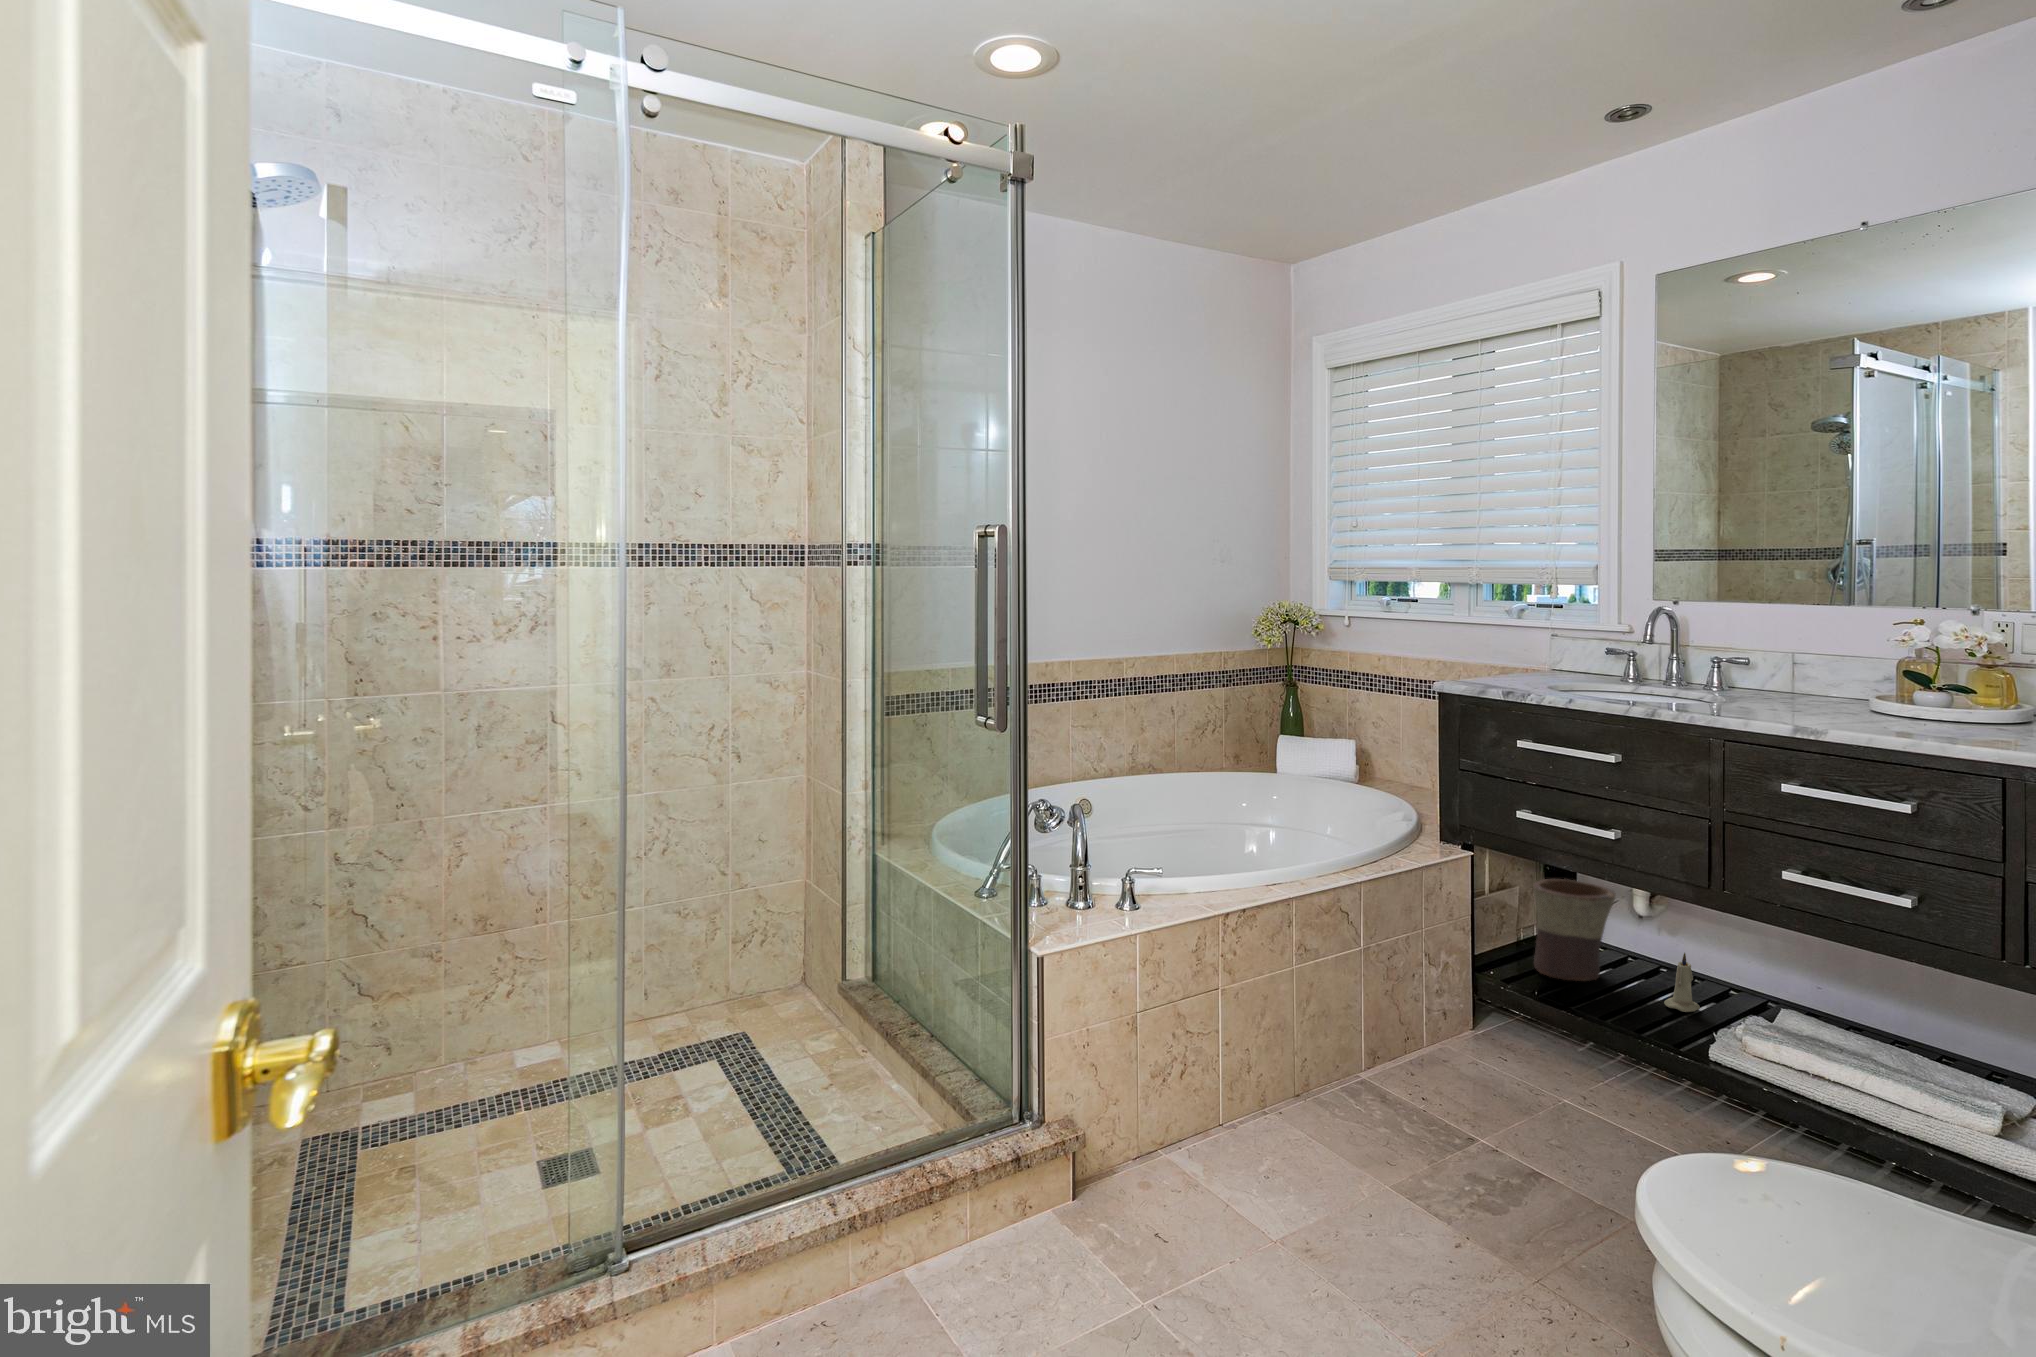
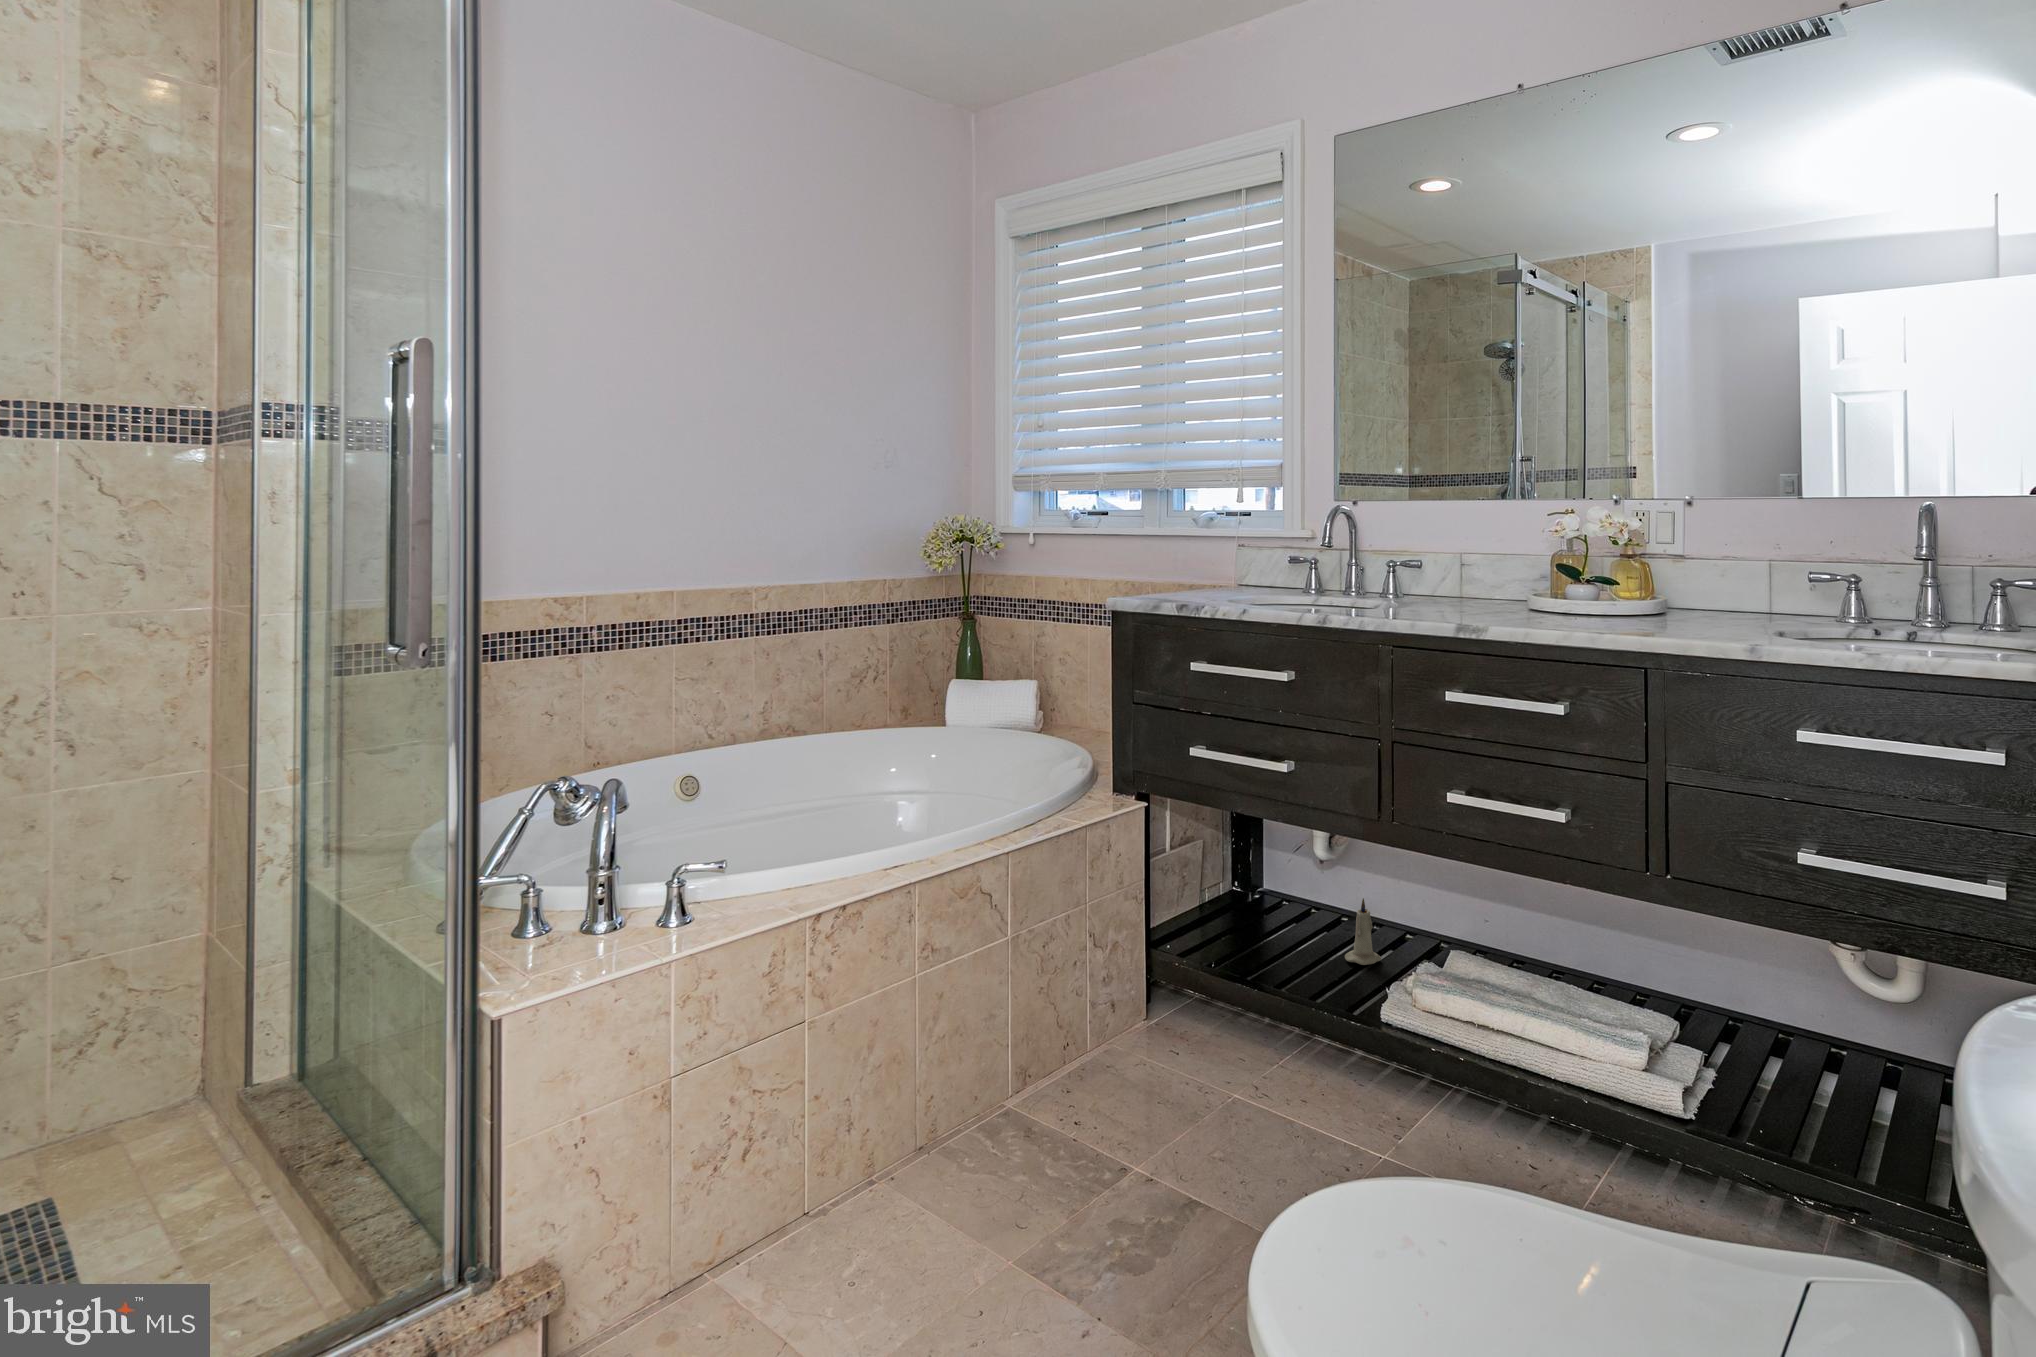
flower pot: present [1533,879,1616,981] -> none [1211,826,1298,940]

